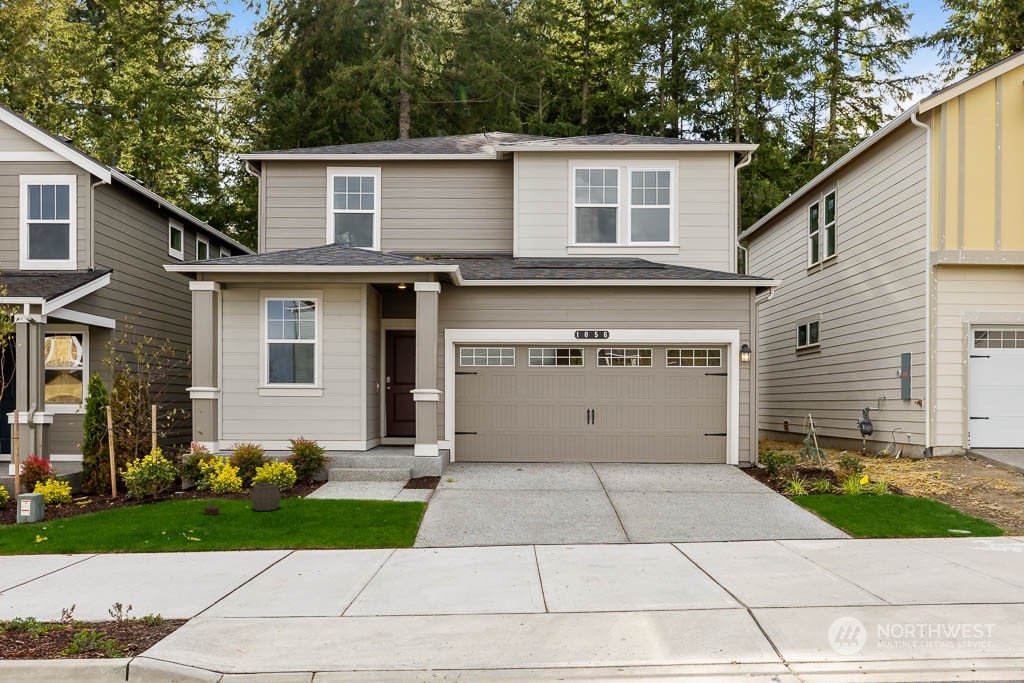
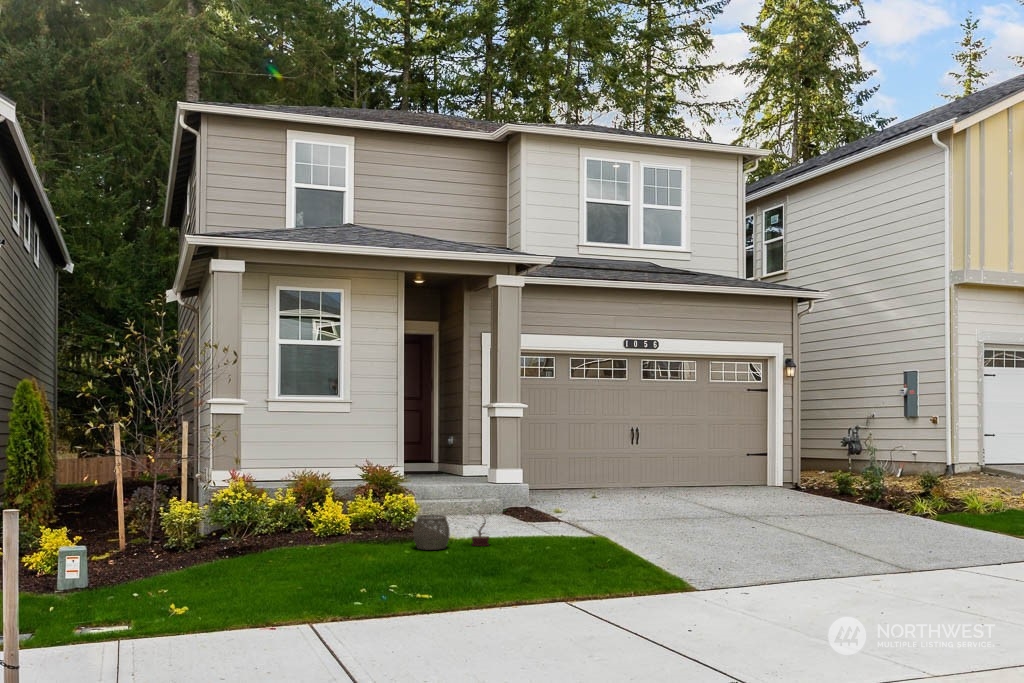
potted plant: present [201,478,225,515] -> present [467,499,499,546]

